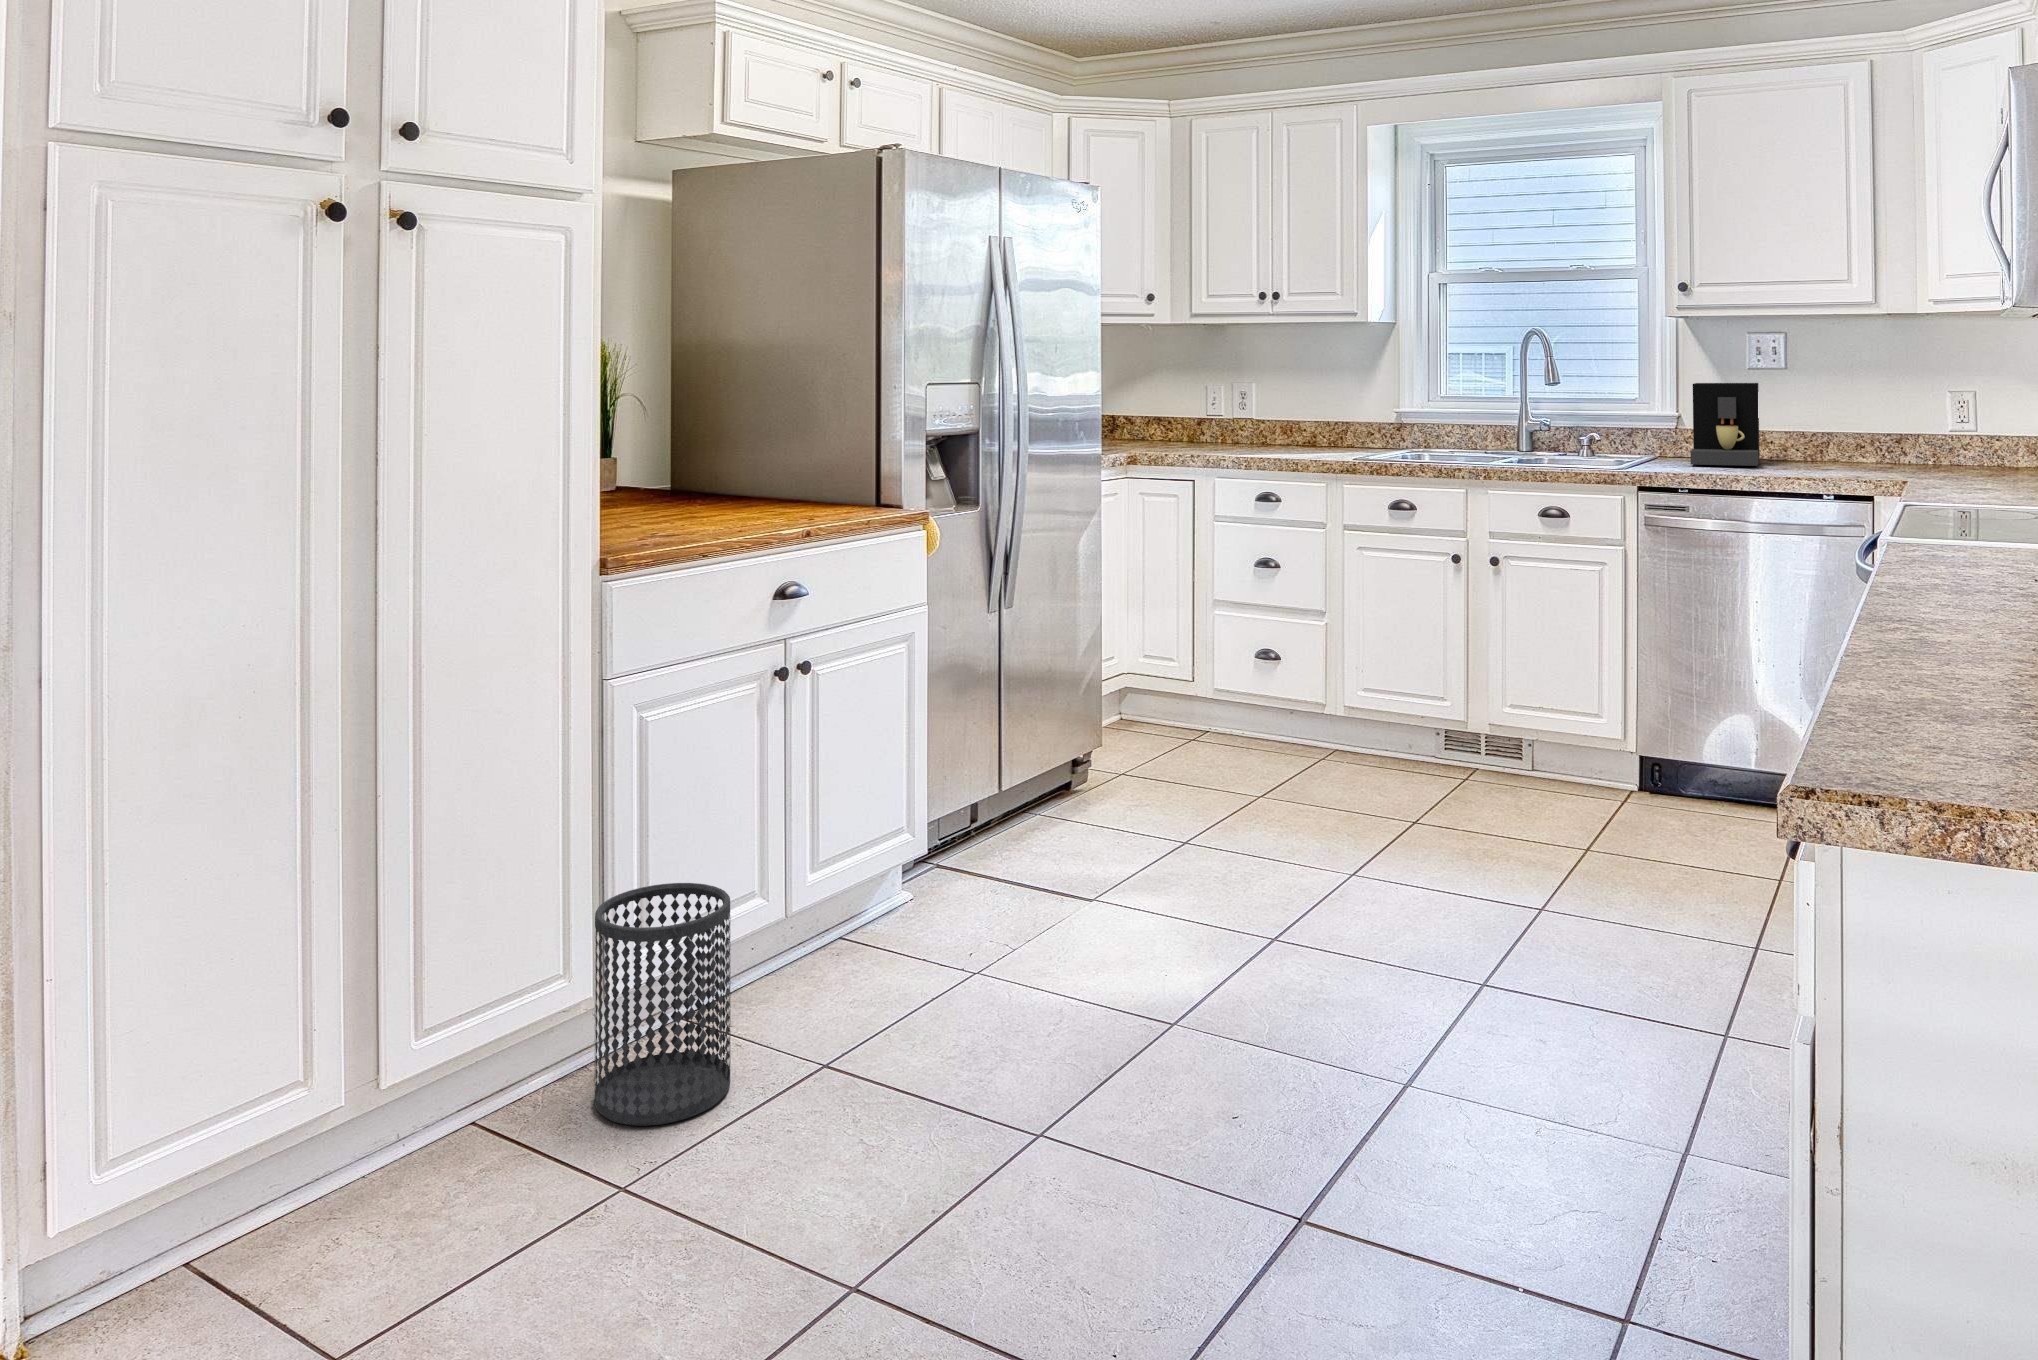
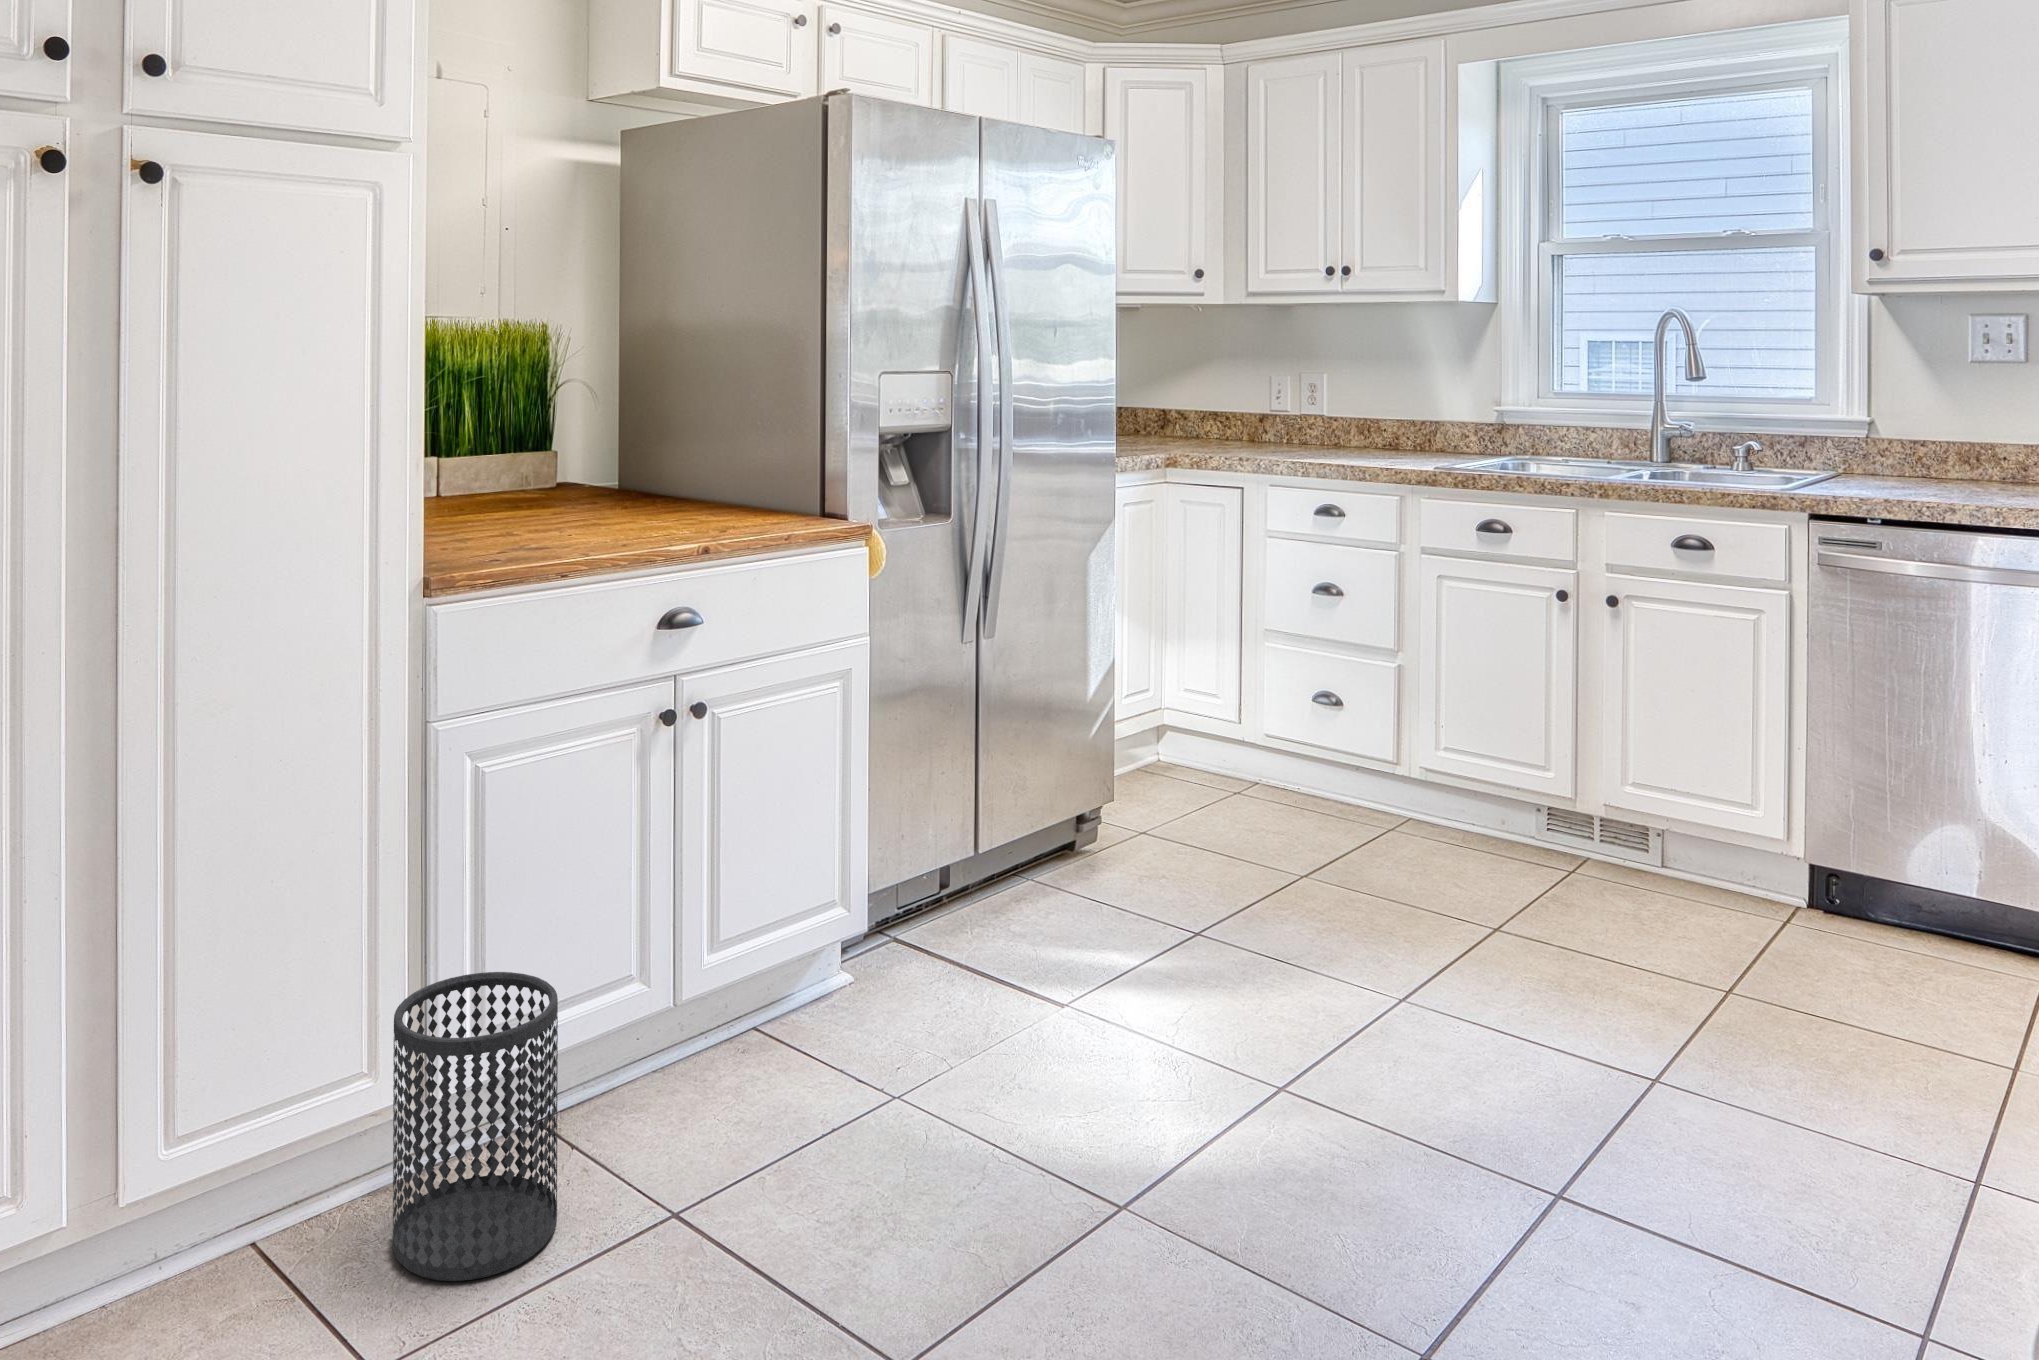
coffee maker: present [1690,383,1760,466] -> none [1888,378,1990,489]

